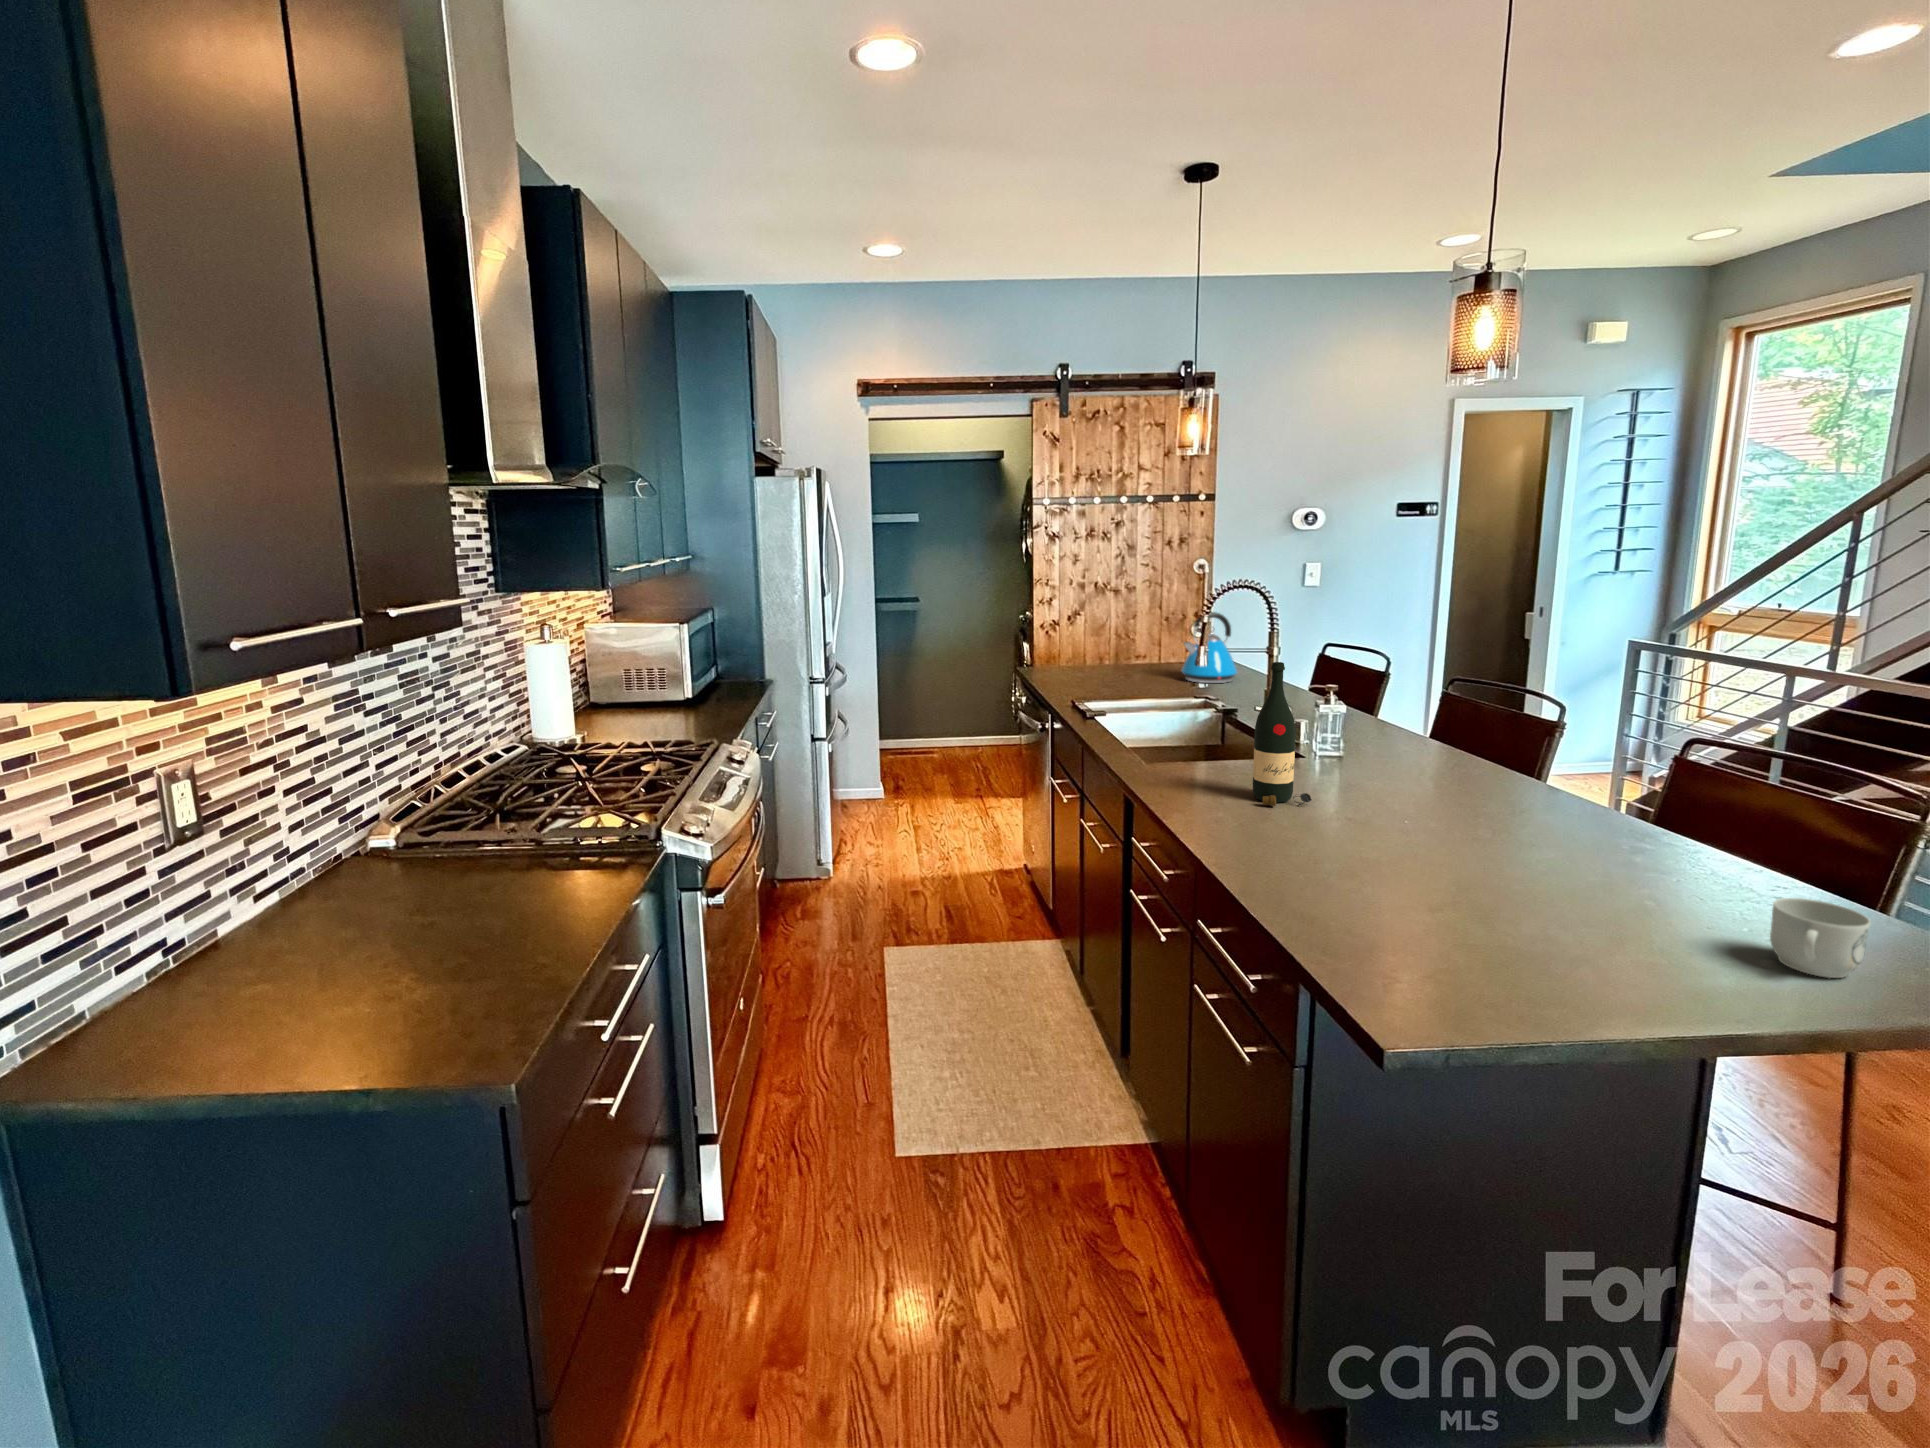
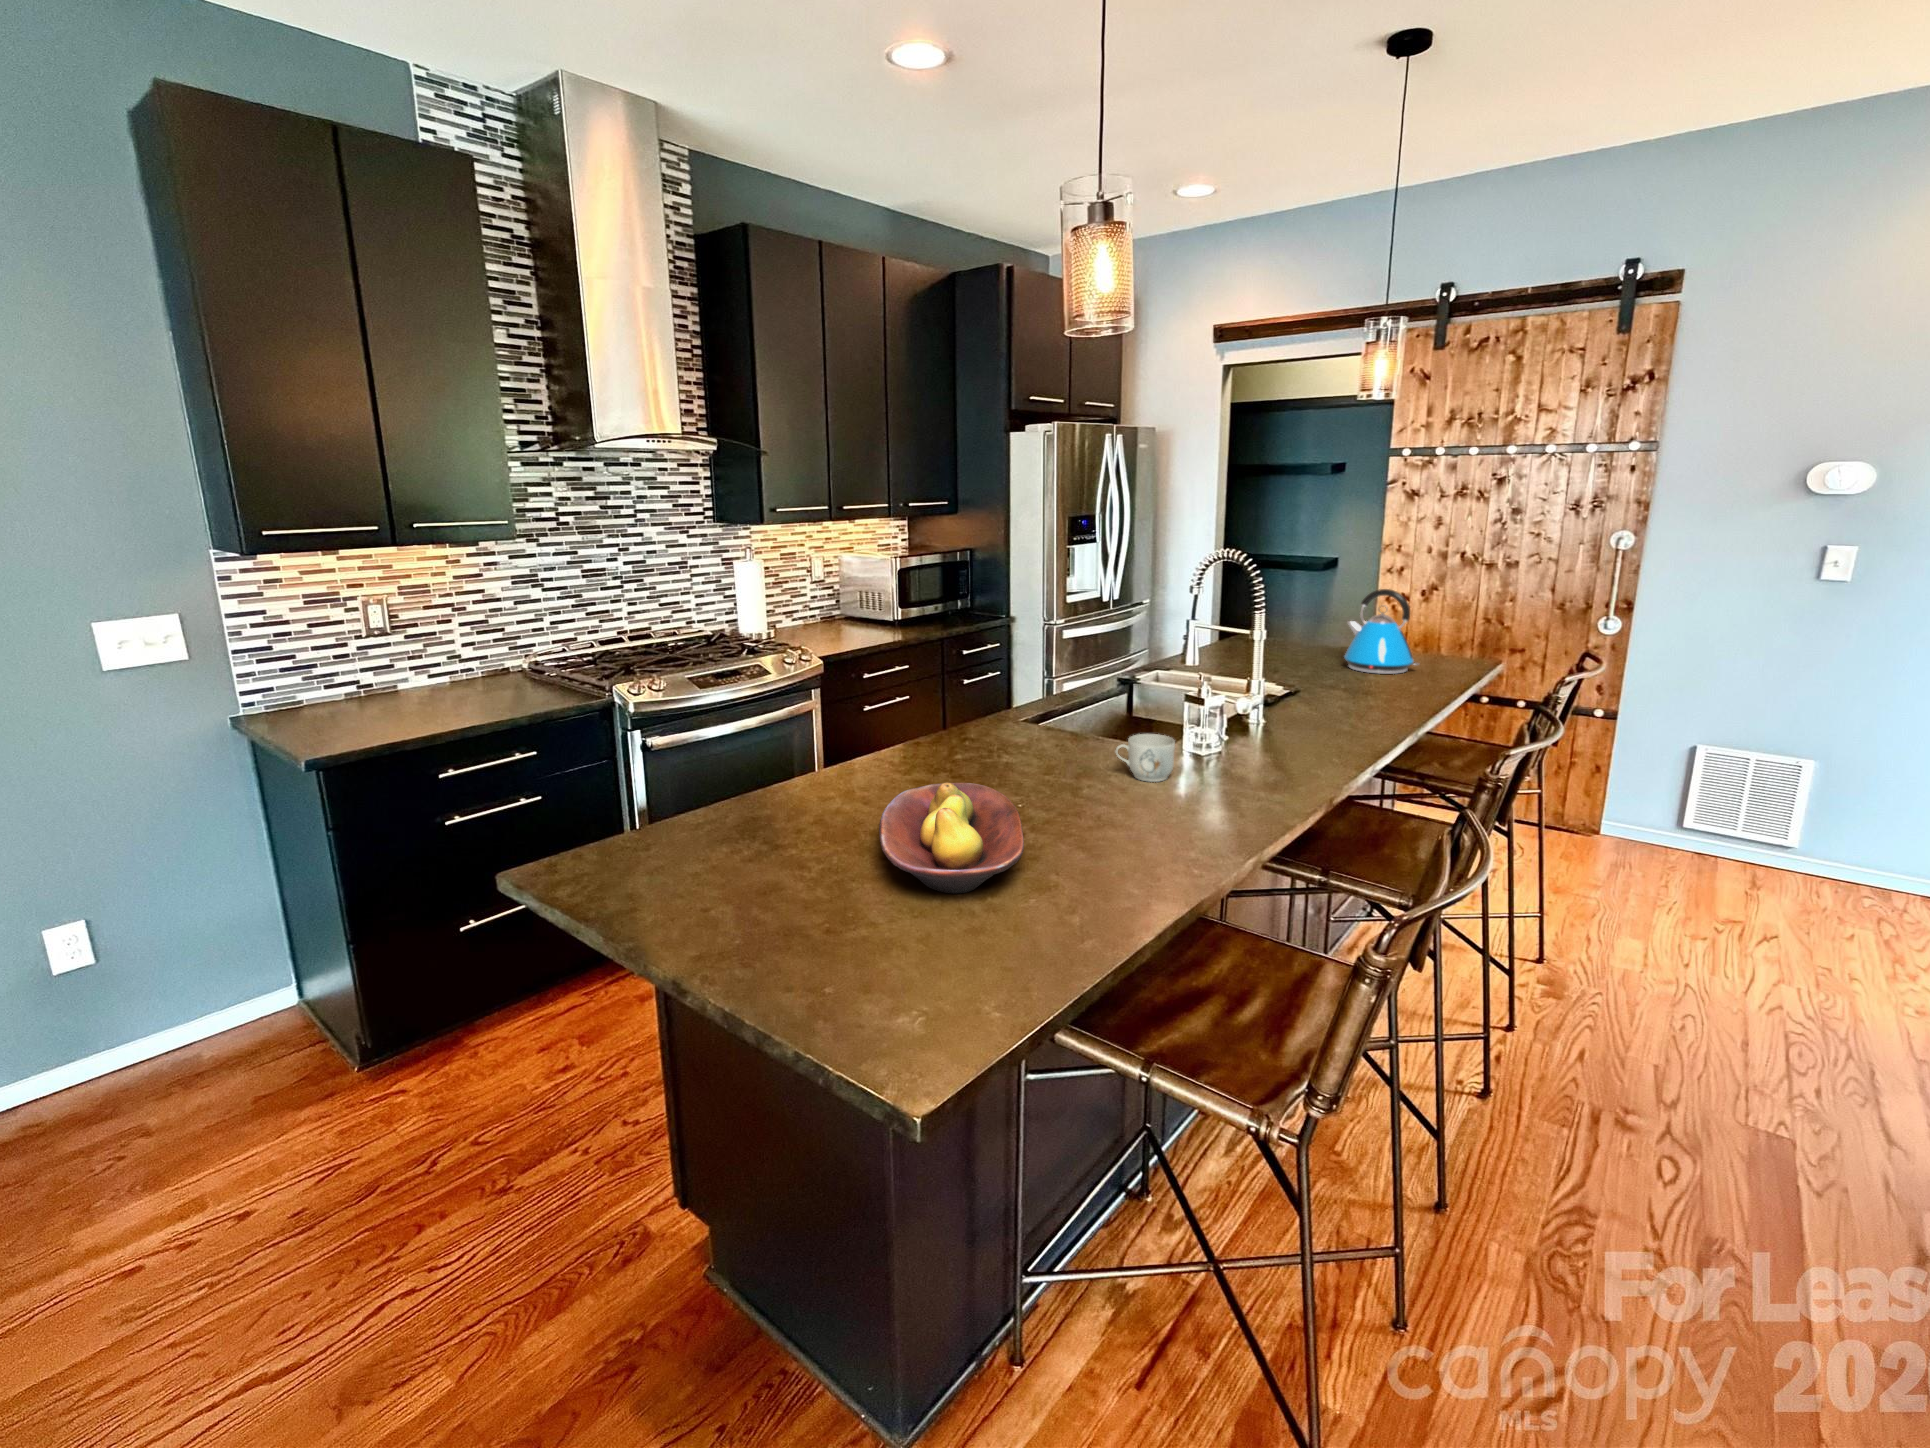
wine bottle: present [1253,662,1312,806] -> none [976,625,1027,771]
fruit bowl: none [1393,806,1663,897] -> present [879,783,1024,894]
mug: present [1770,898,1870,978] -> present [1116,734,1175,782]

